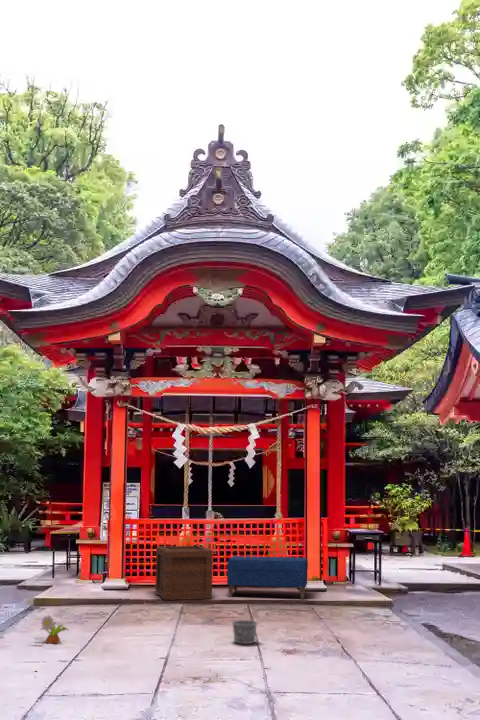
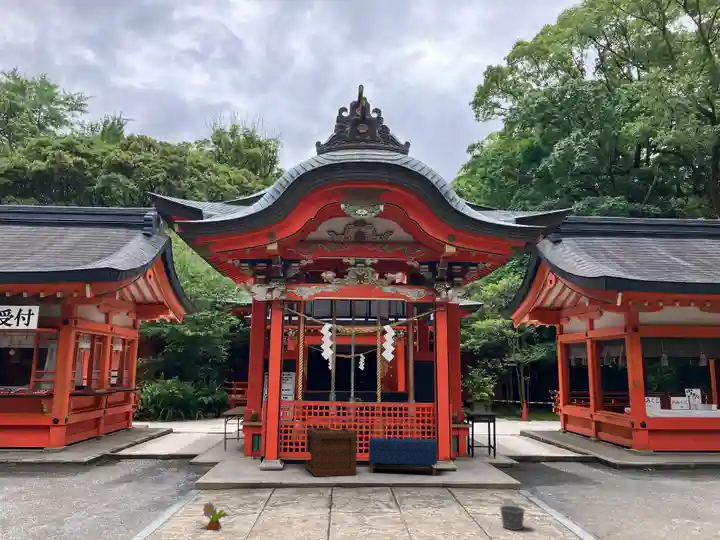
bucket: present [232,620,257,644] -> present [500,506,525,530]

